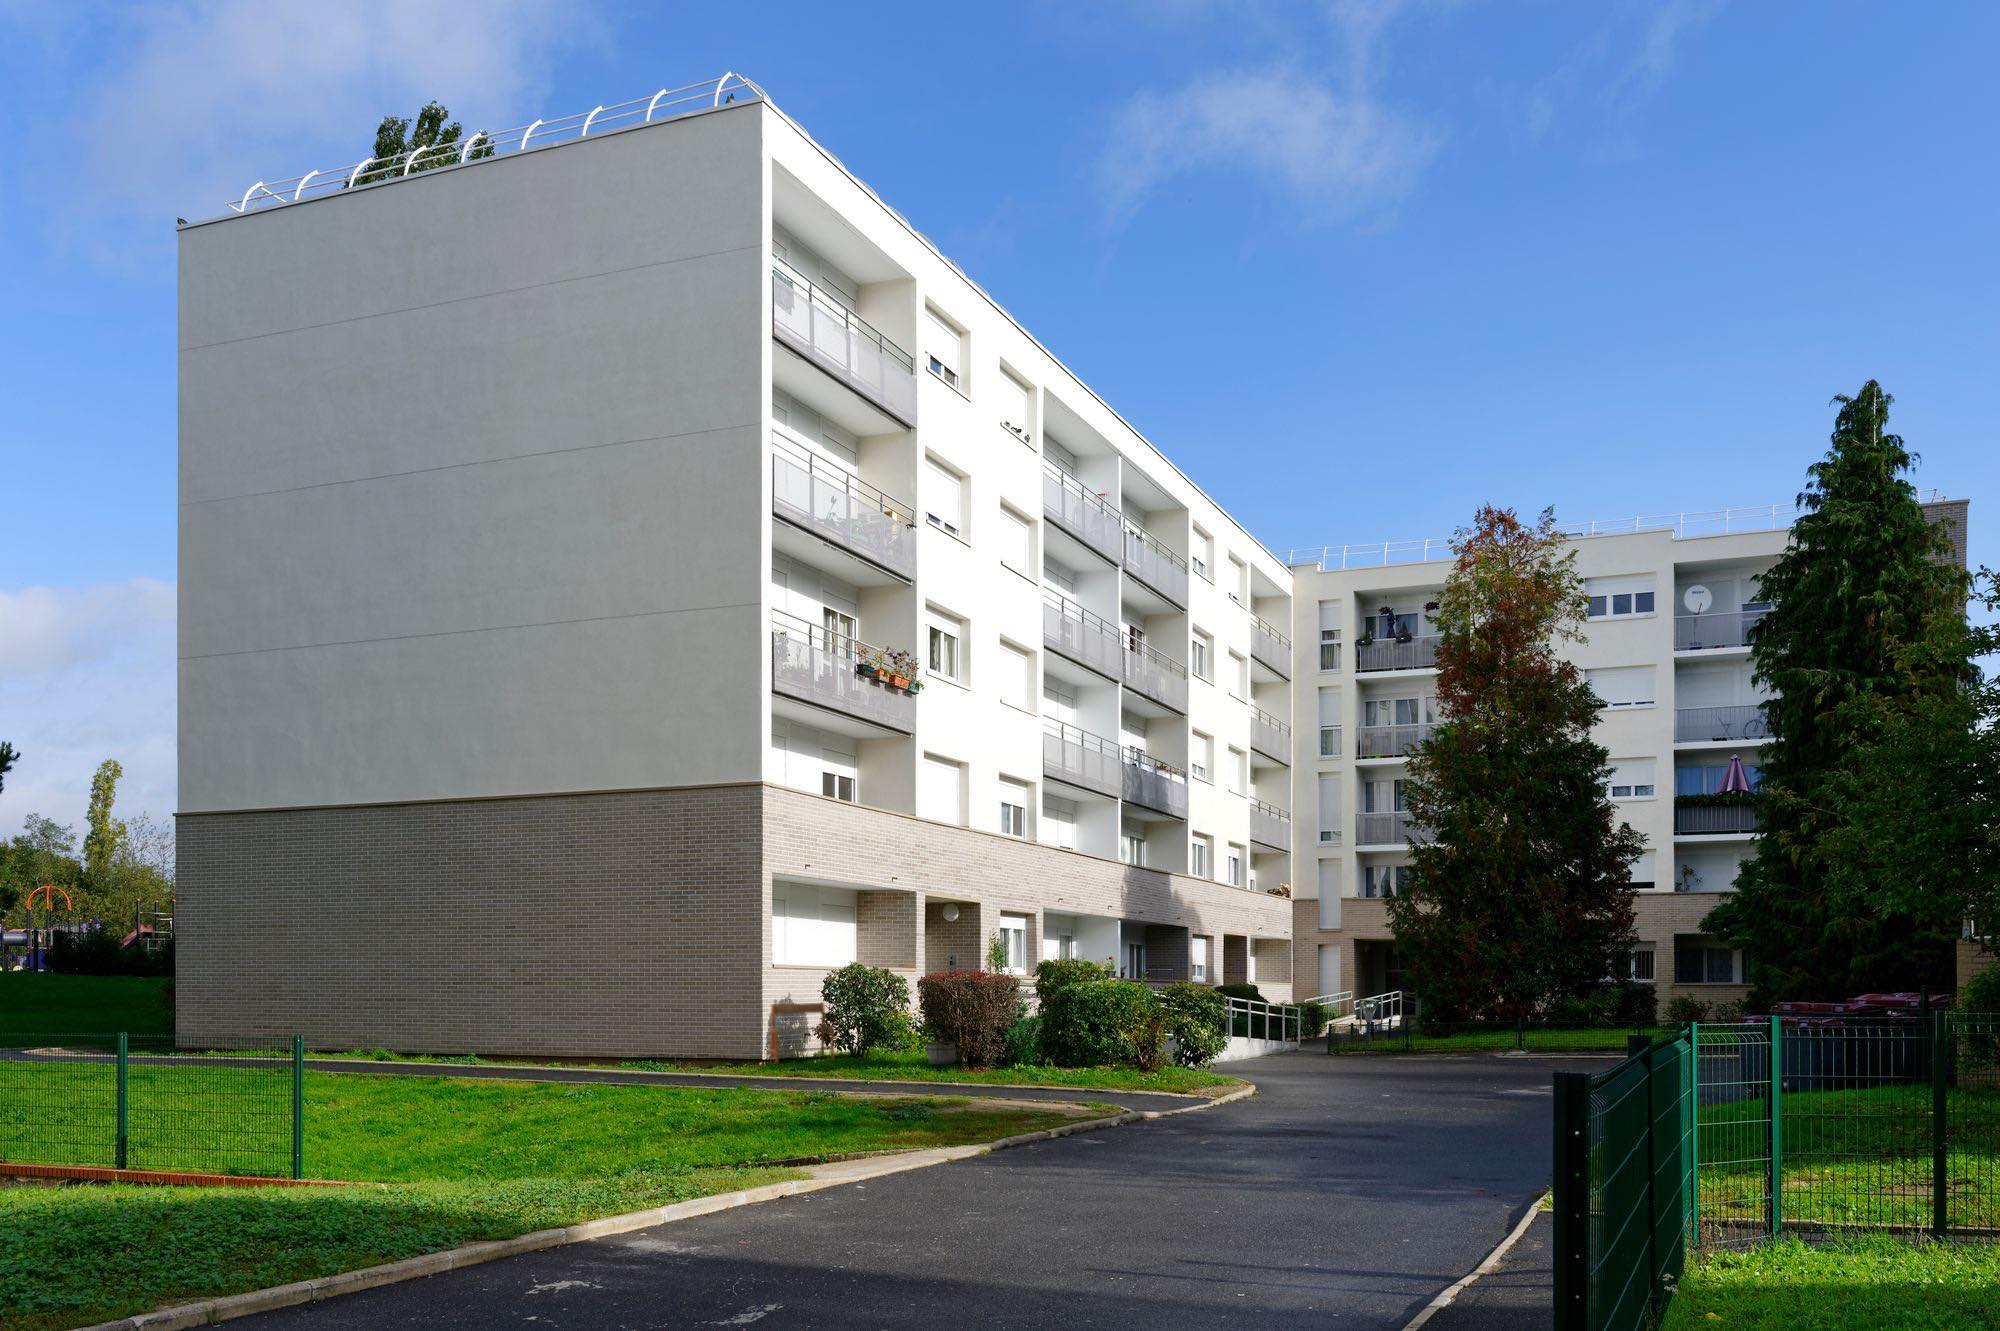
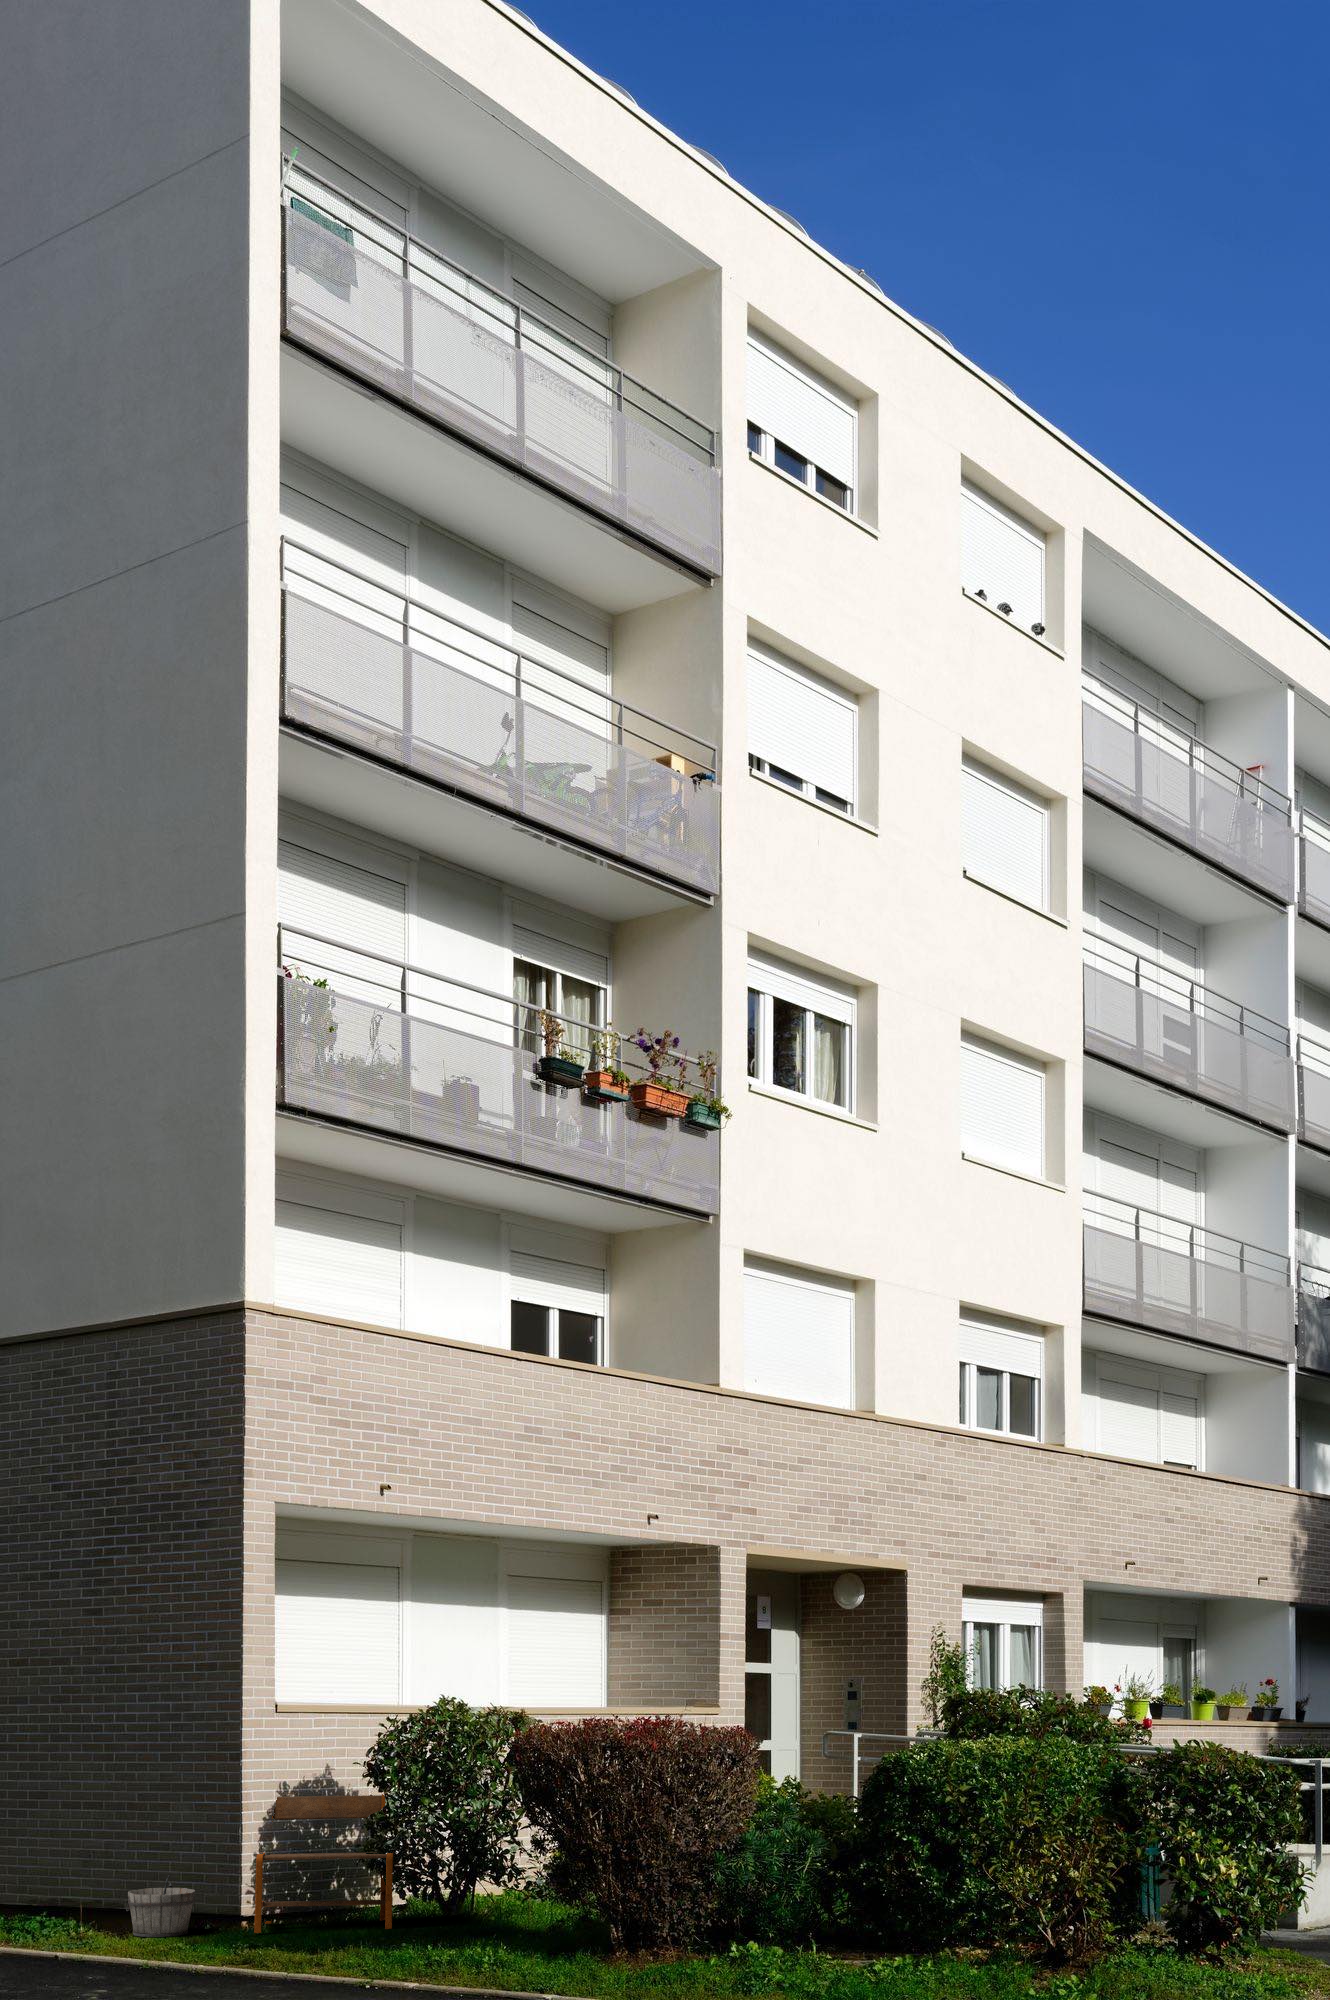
wooden bucket: present [926,1038,957,1064] -> present [126,1875,196,1937]

